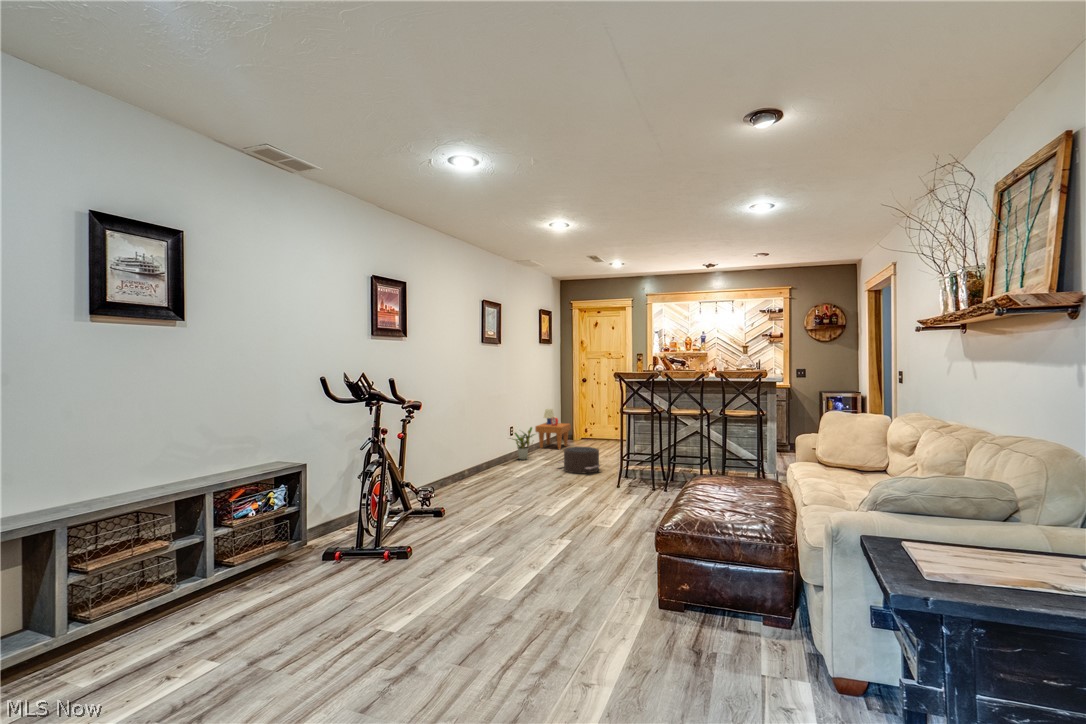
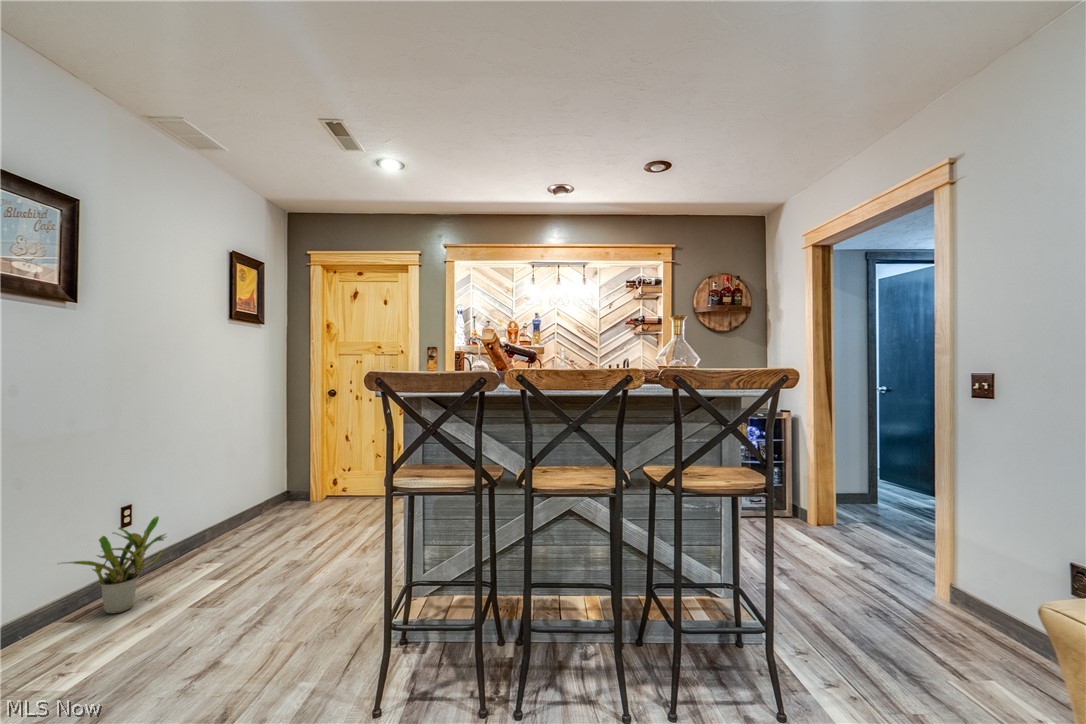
side table: present [535,409,571,449] -> none [196,457,290,550]
pouf: present [558,447,600,473] -> none [196,570,330,672]

